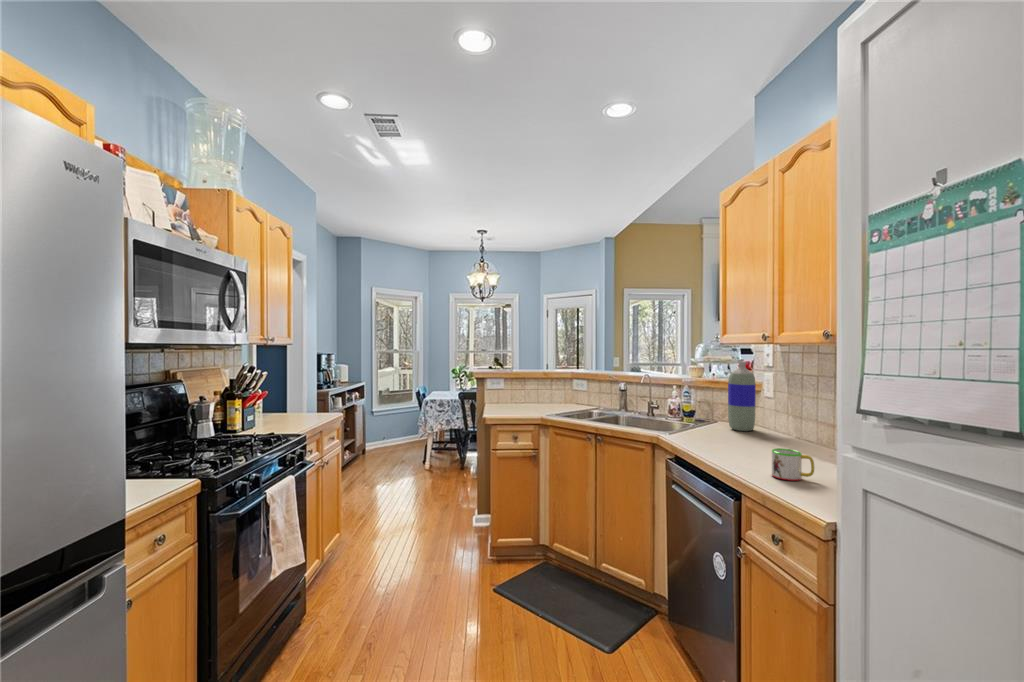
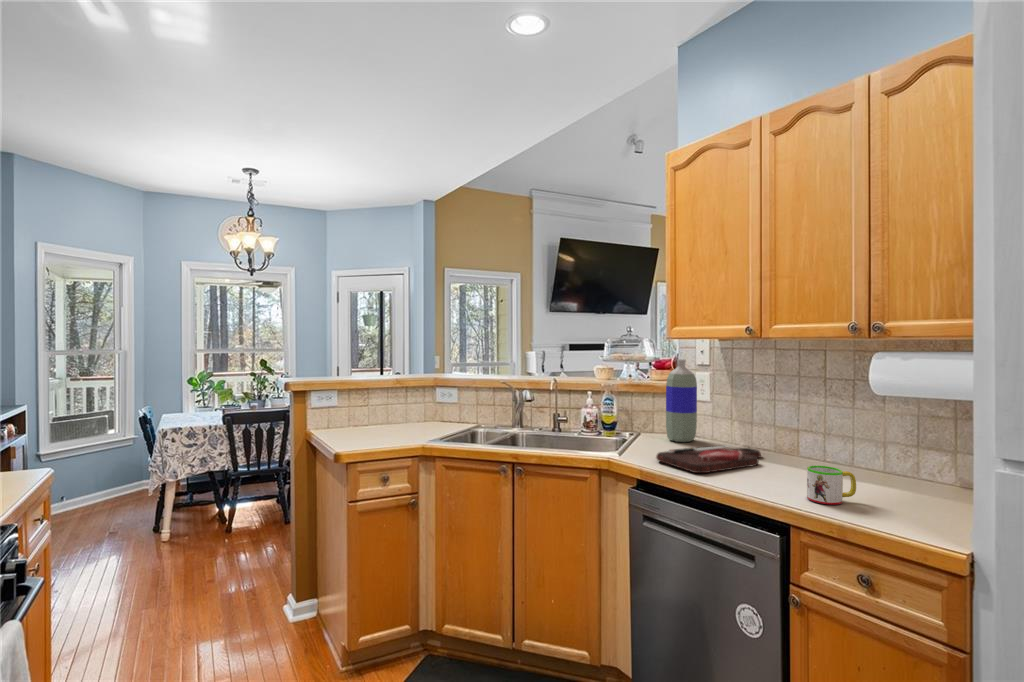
cutting board: none [691,432,794,451] -> present [656,445,761,473]

